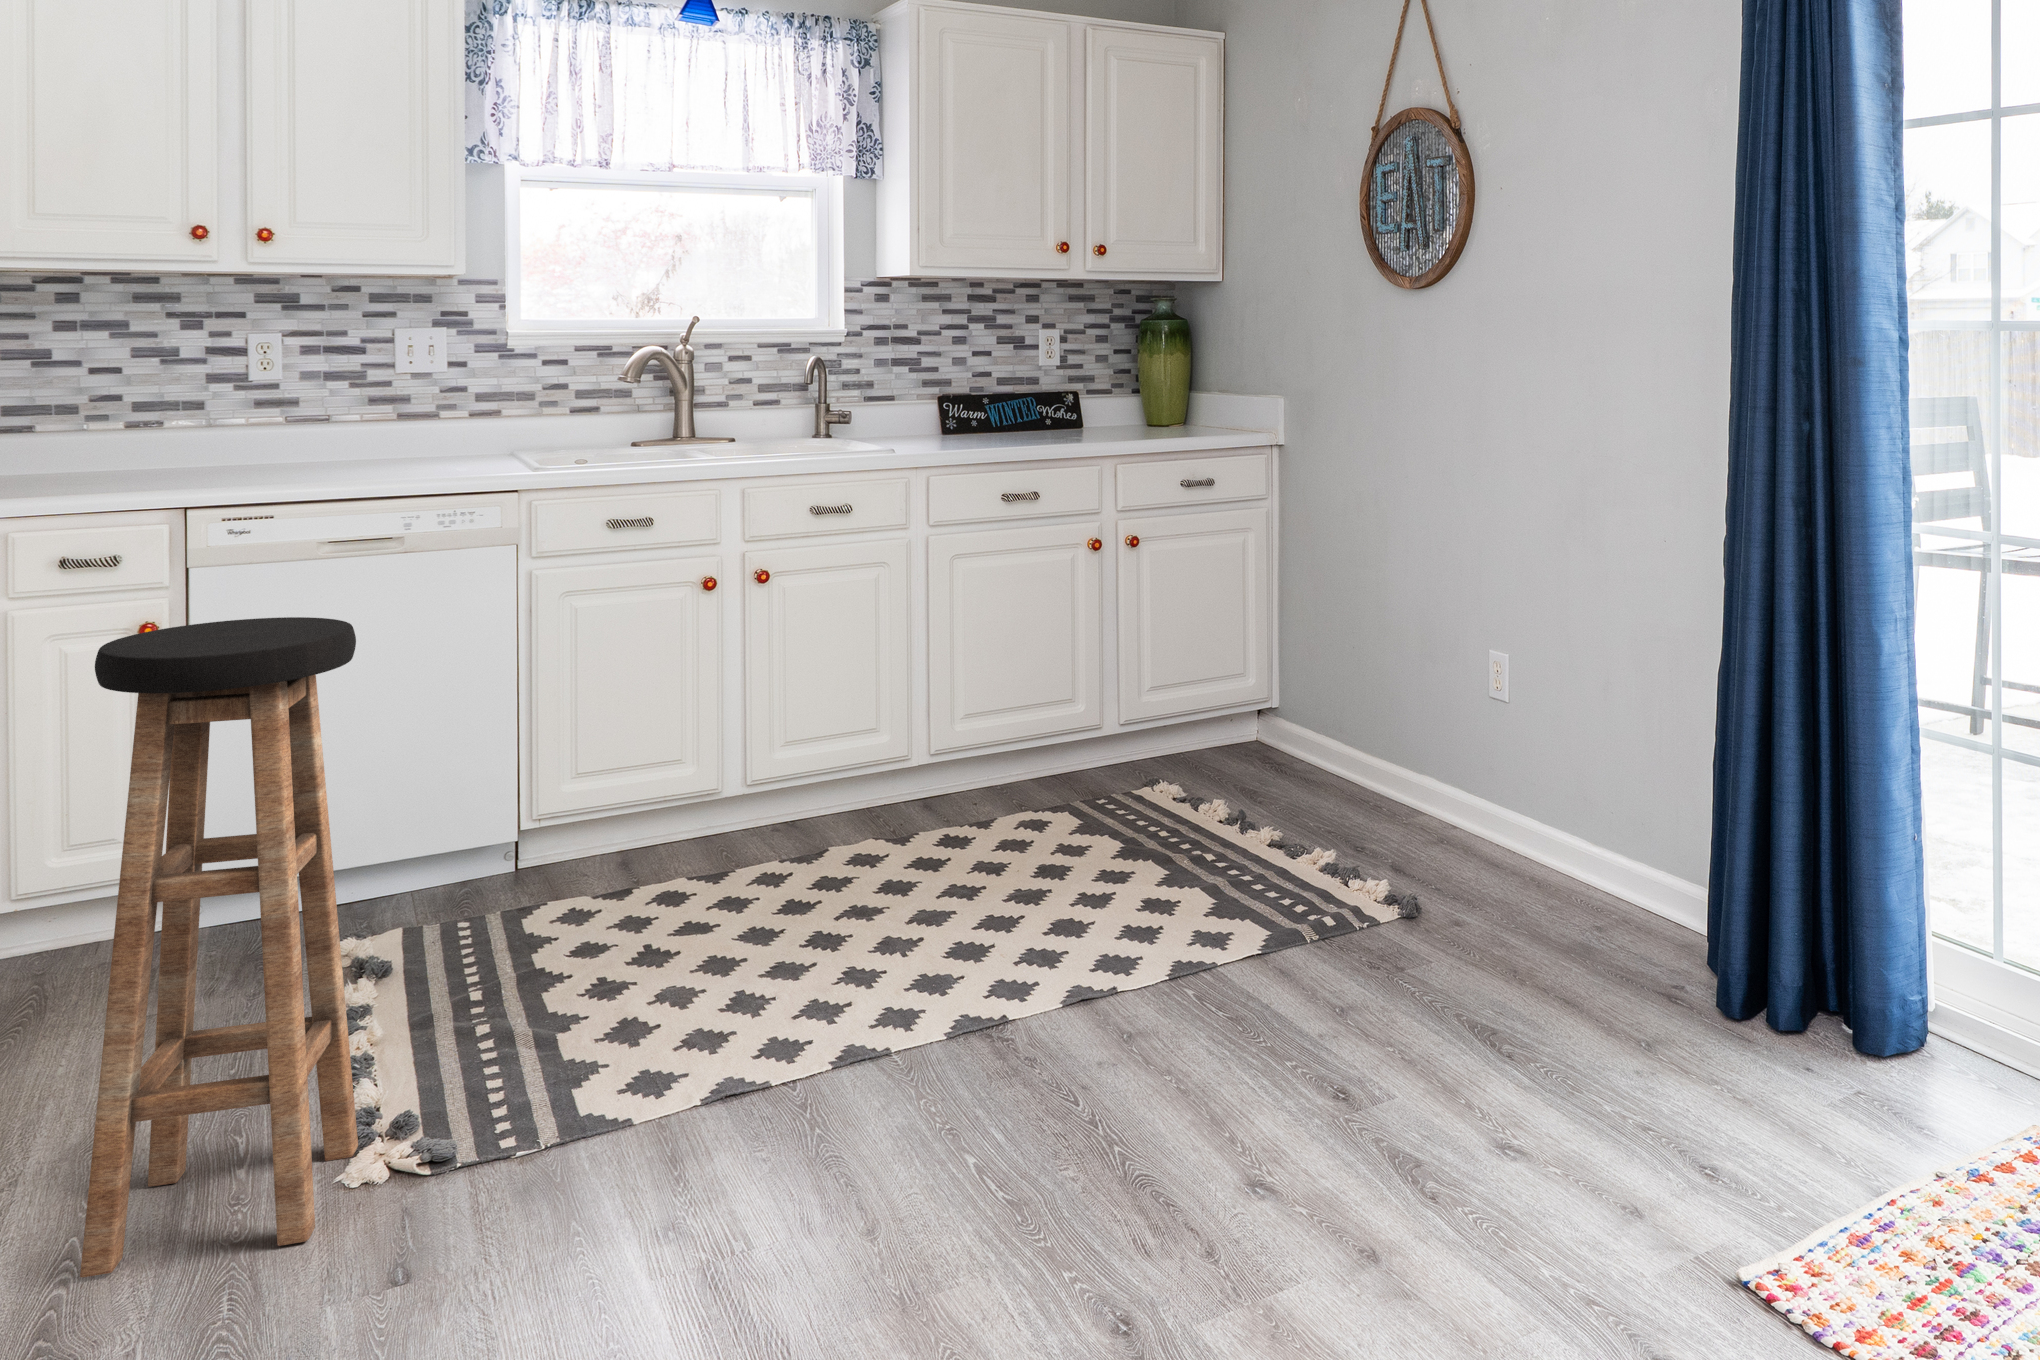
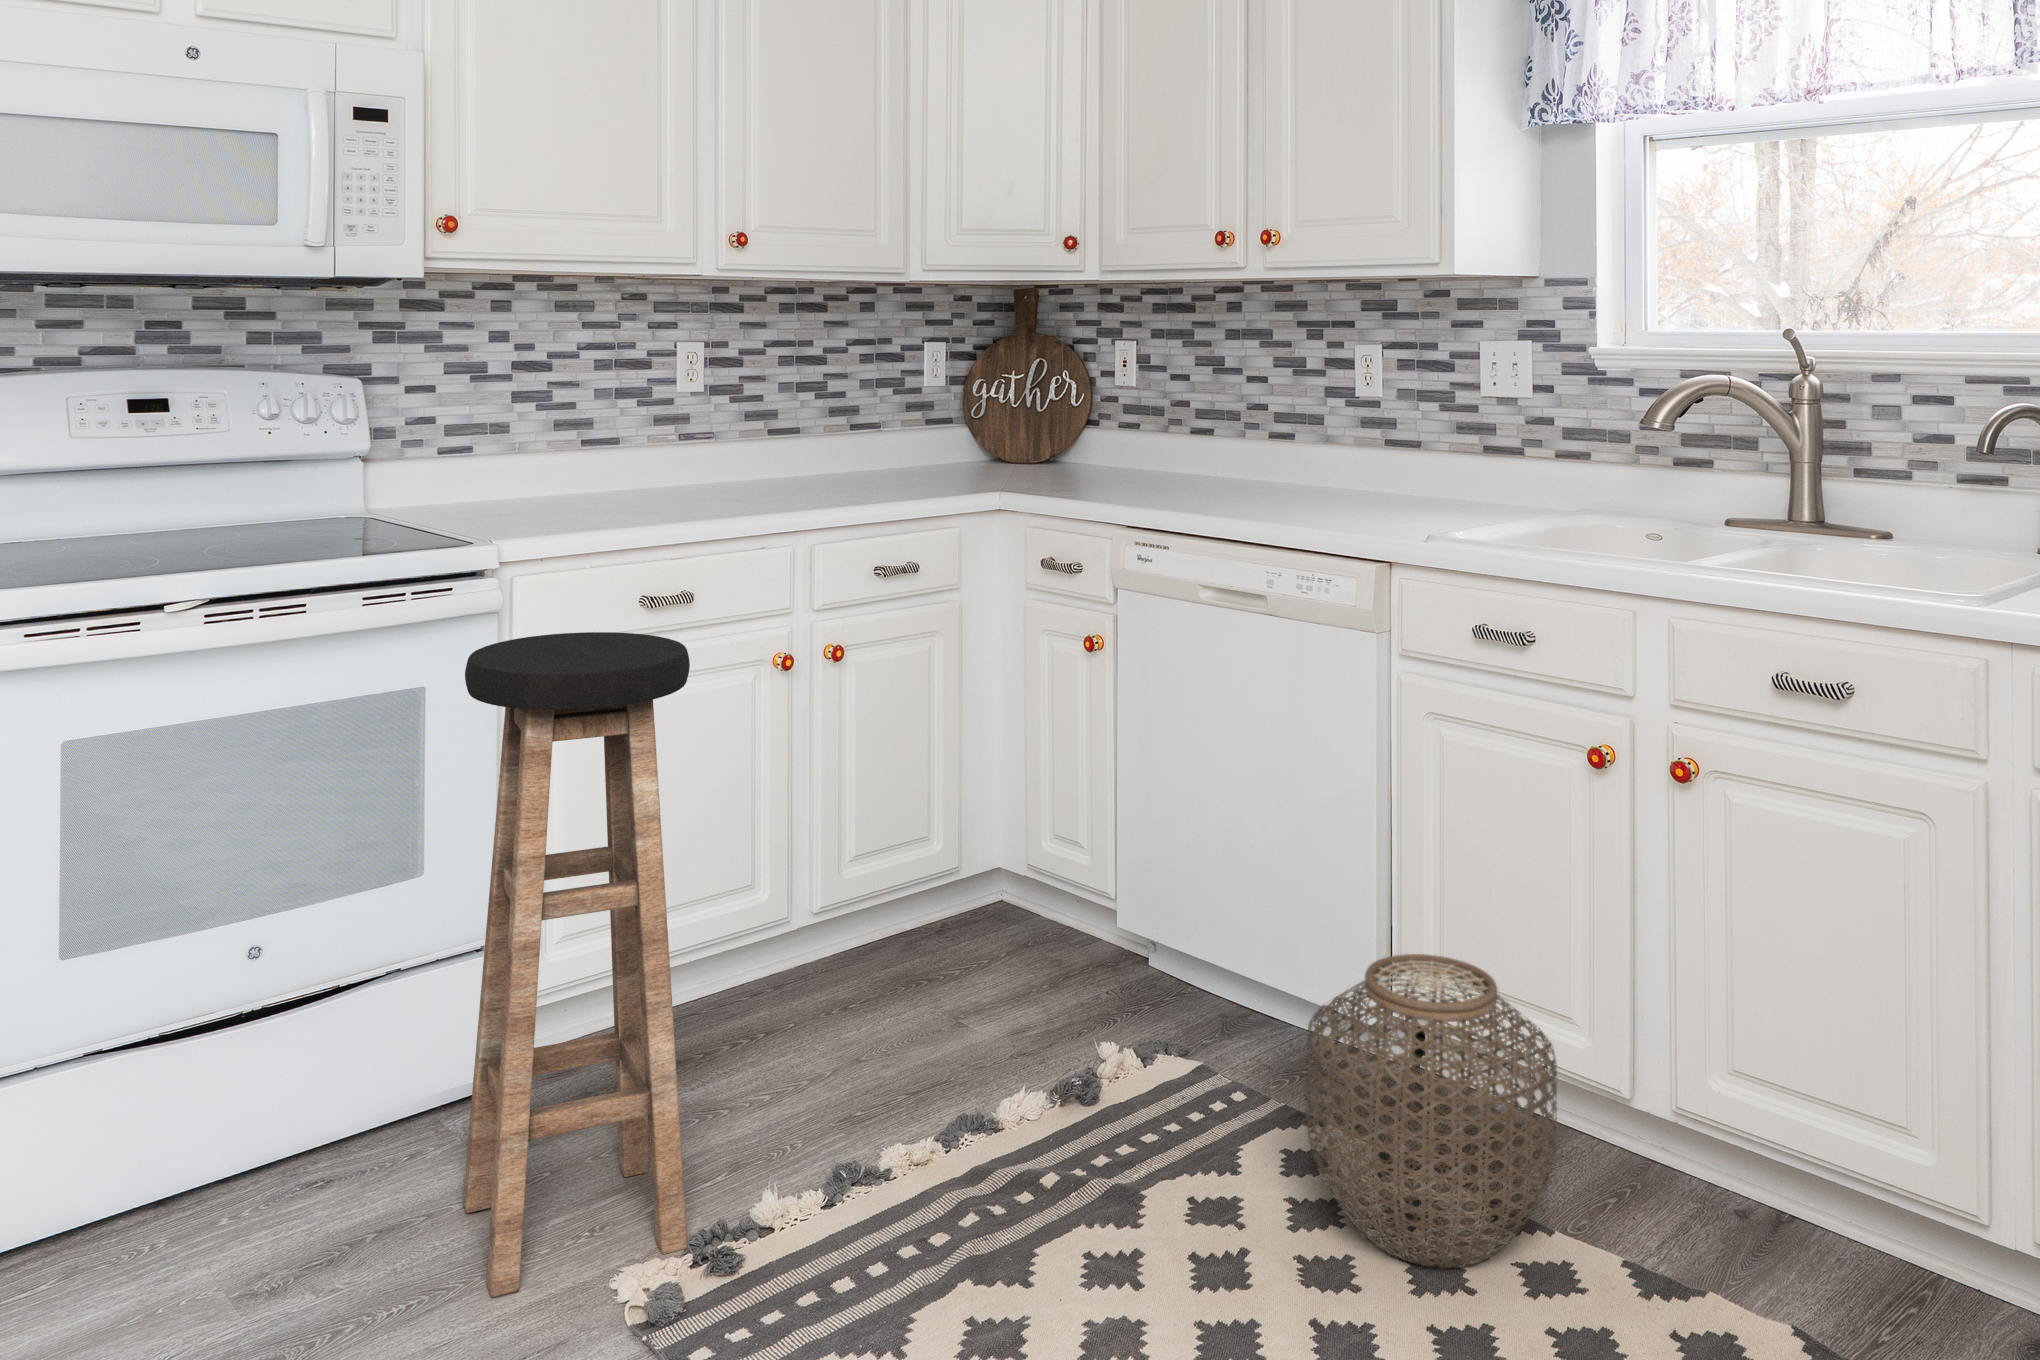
woven basket: none [613,719,779,904] -> present [1305,954,1557,1268]

